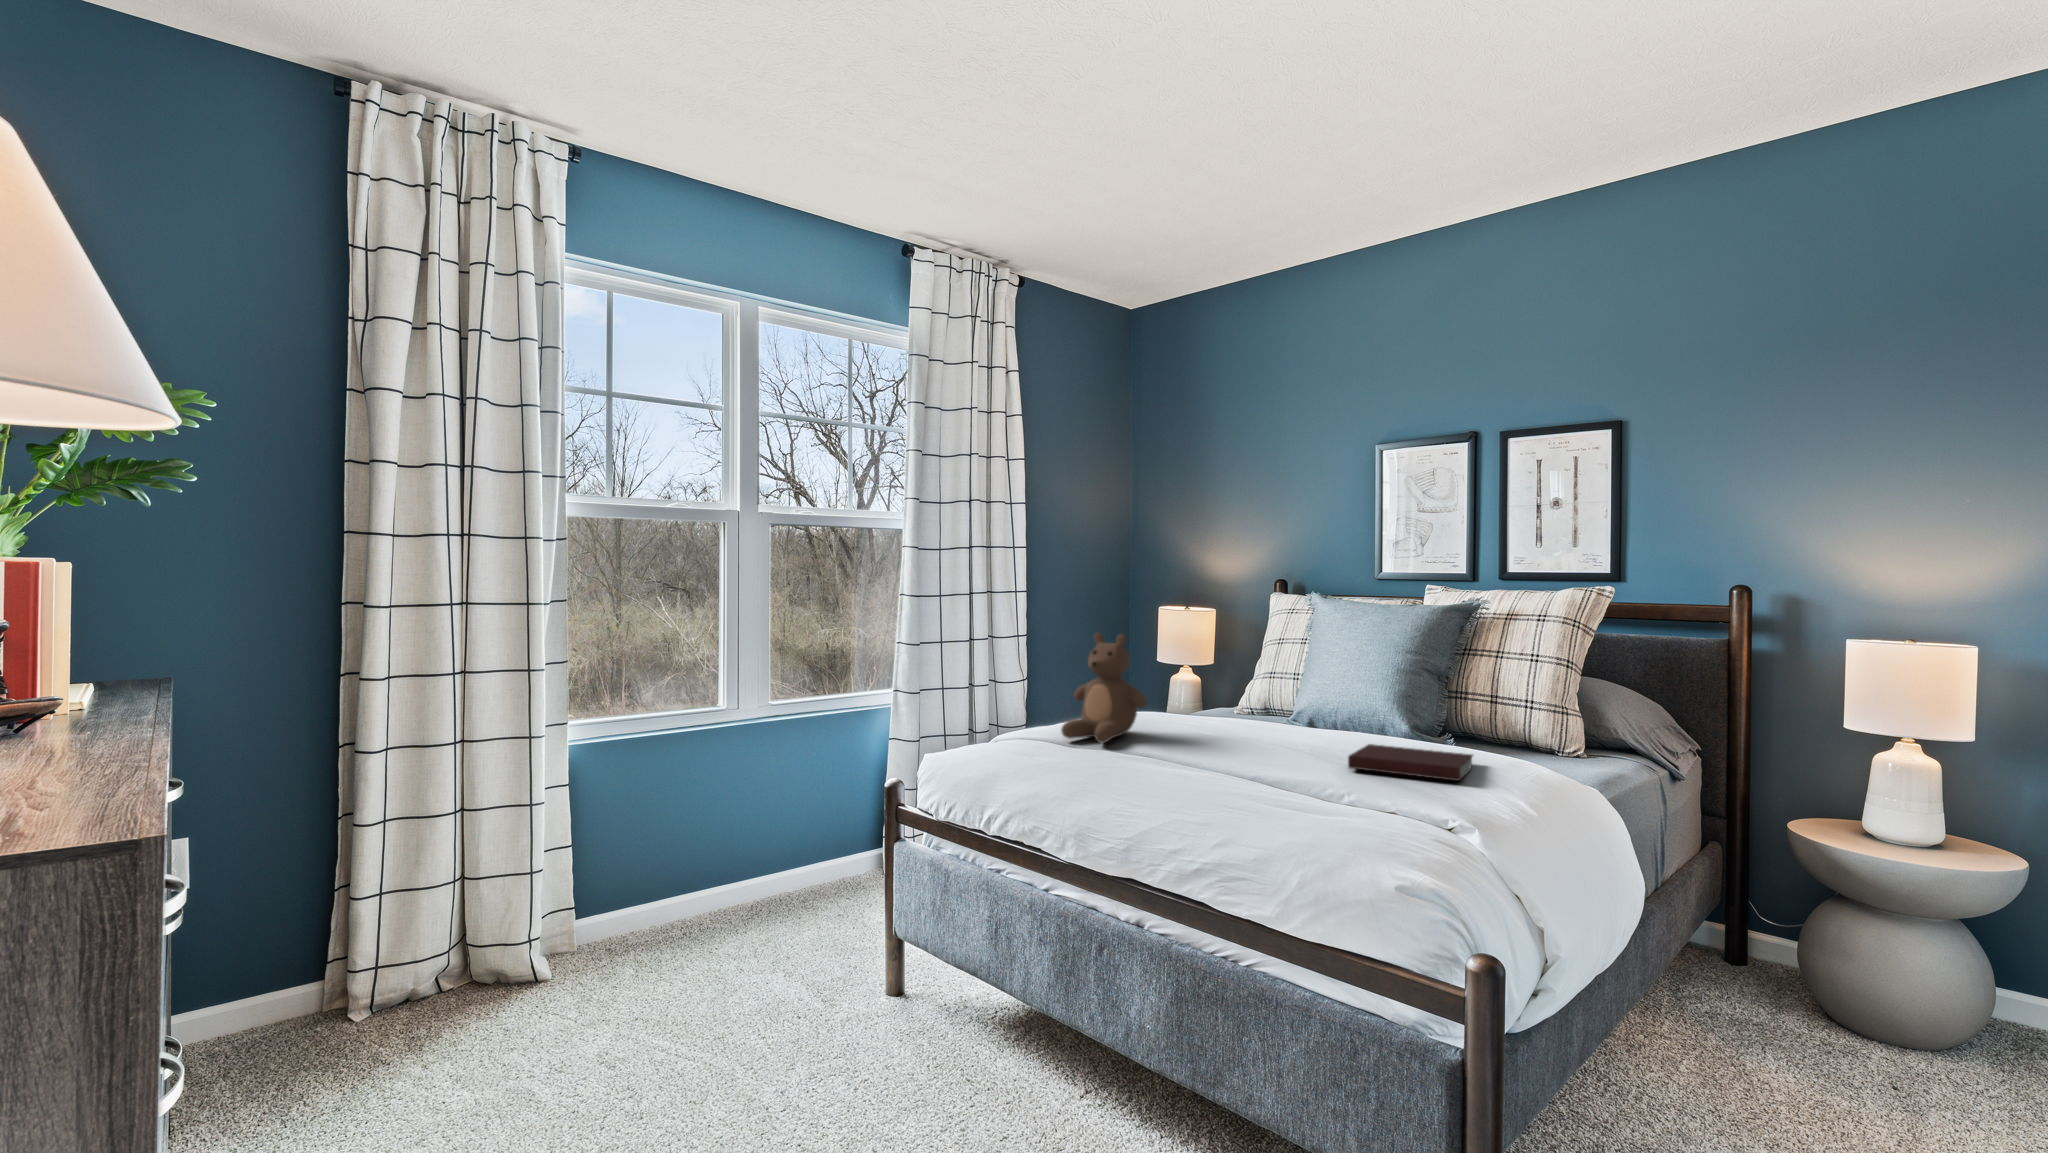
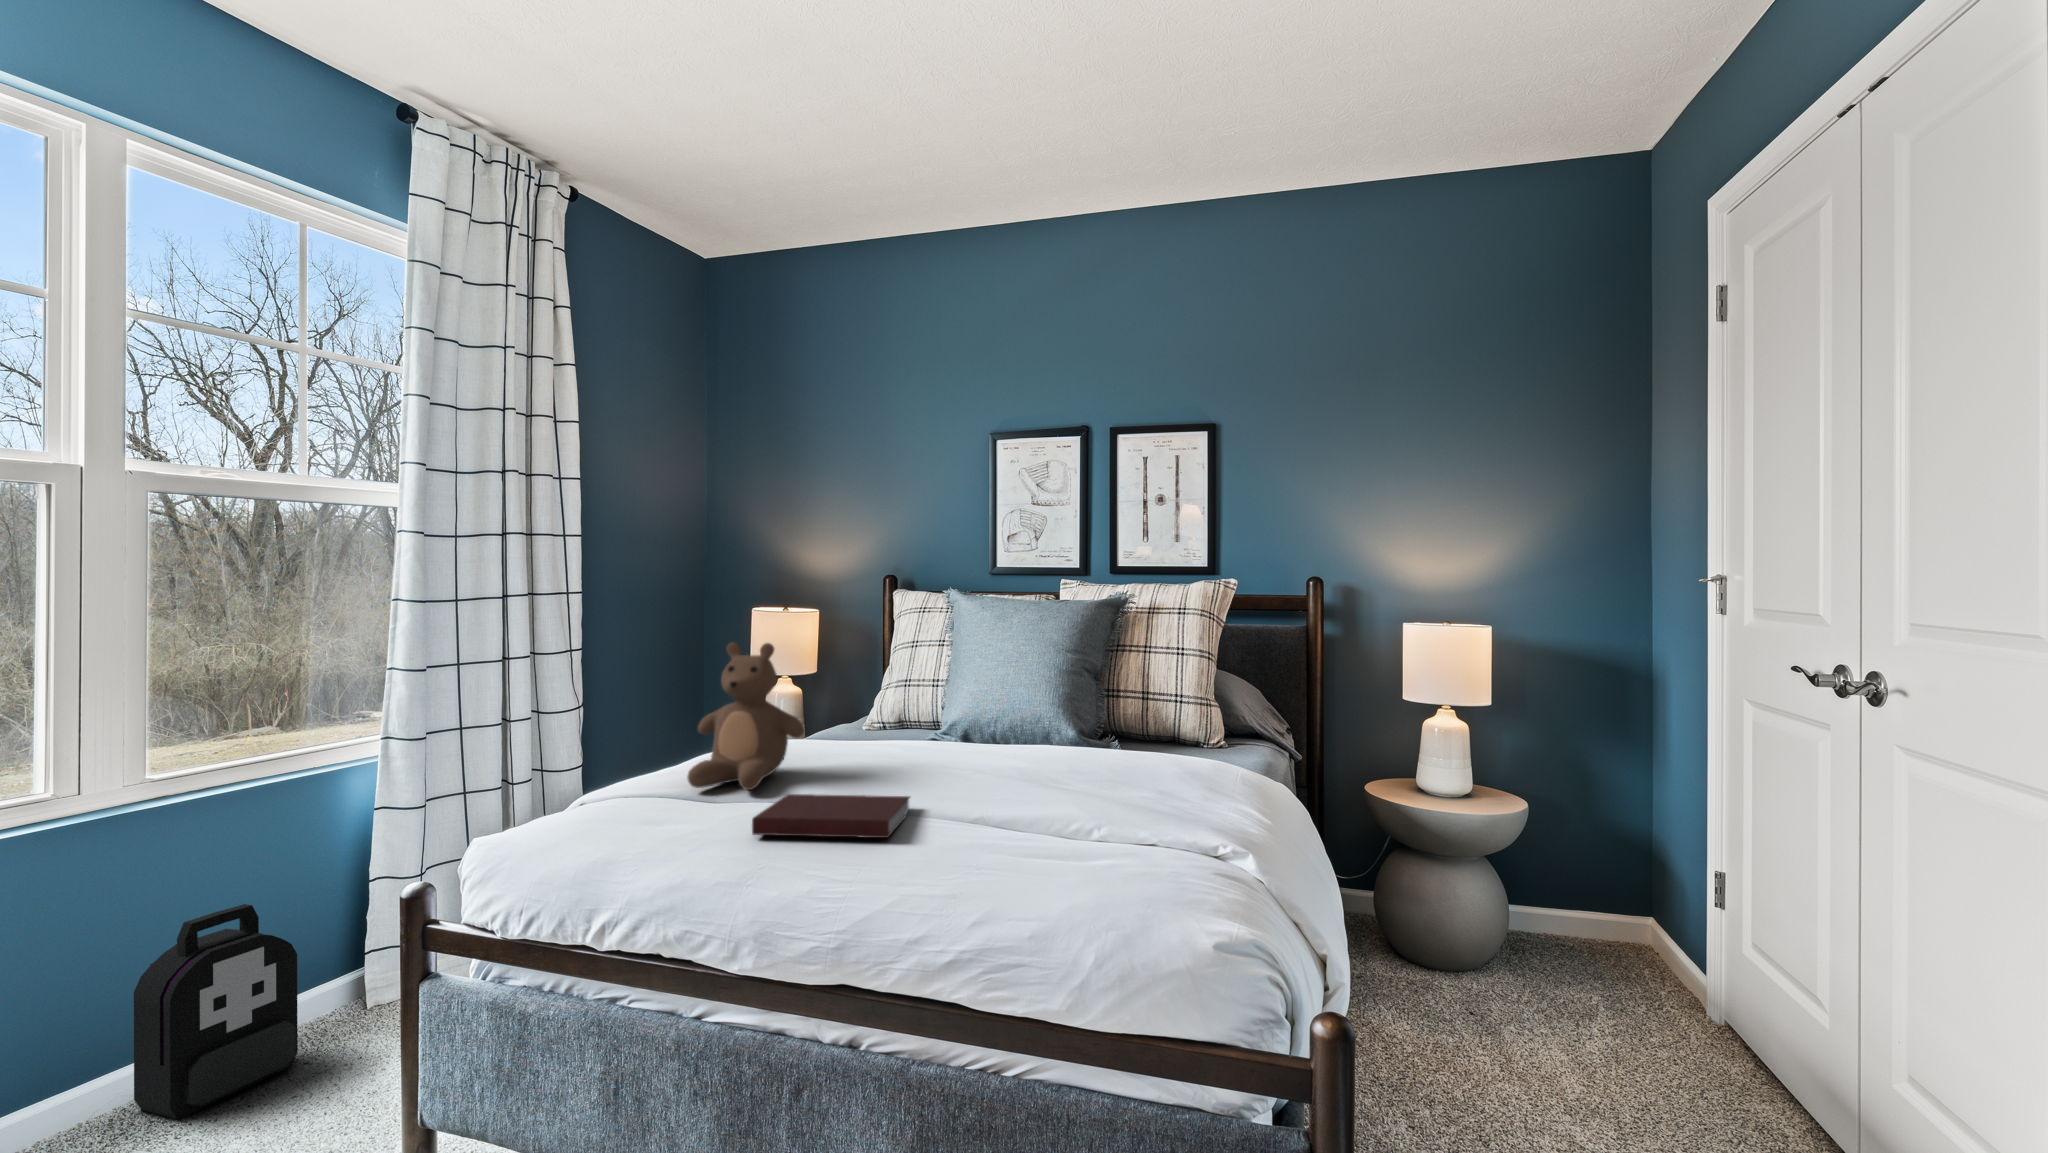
notebook: present [1348,744,1473,781] -> present [752,794,910,838]
backpack: none [761,789,842,915] -> present [134,904,298,1120]

